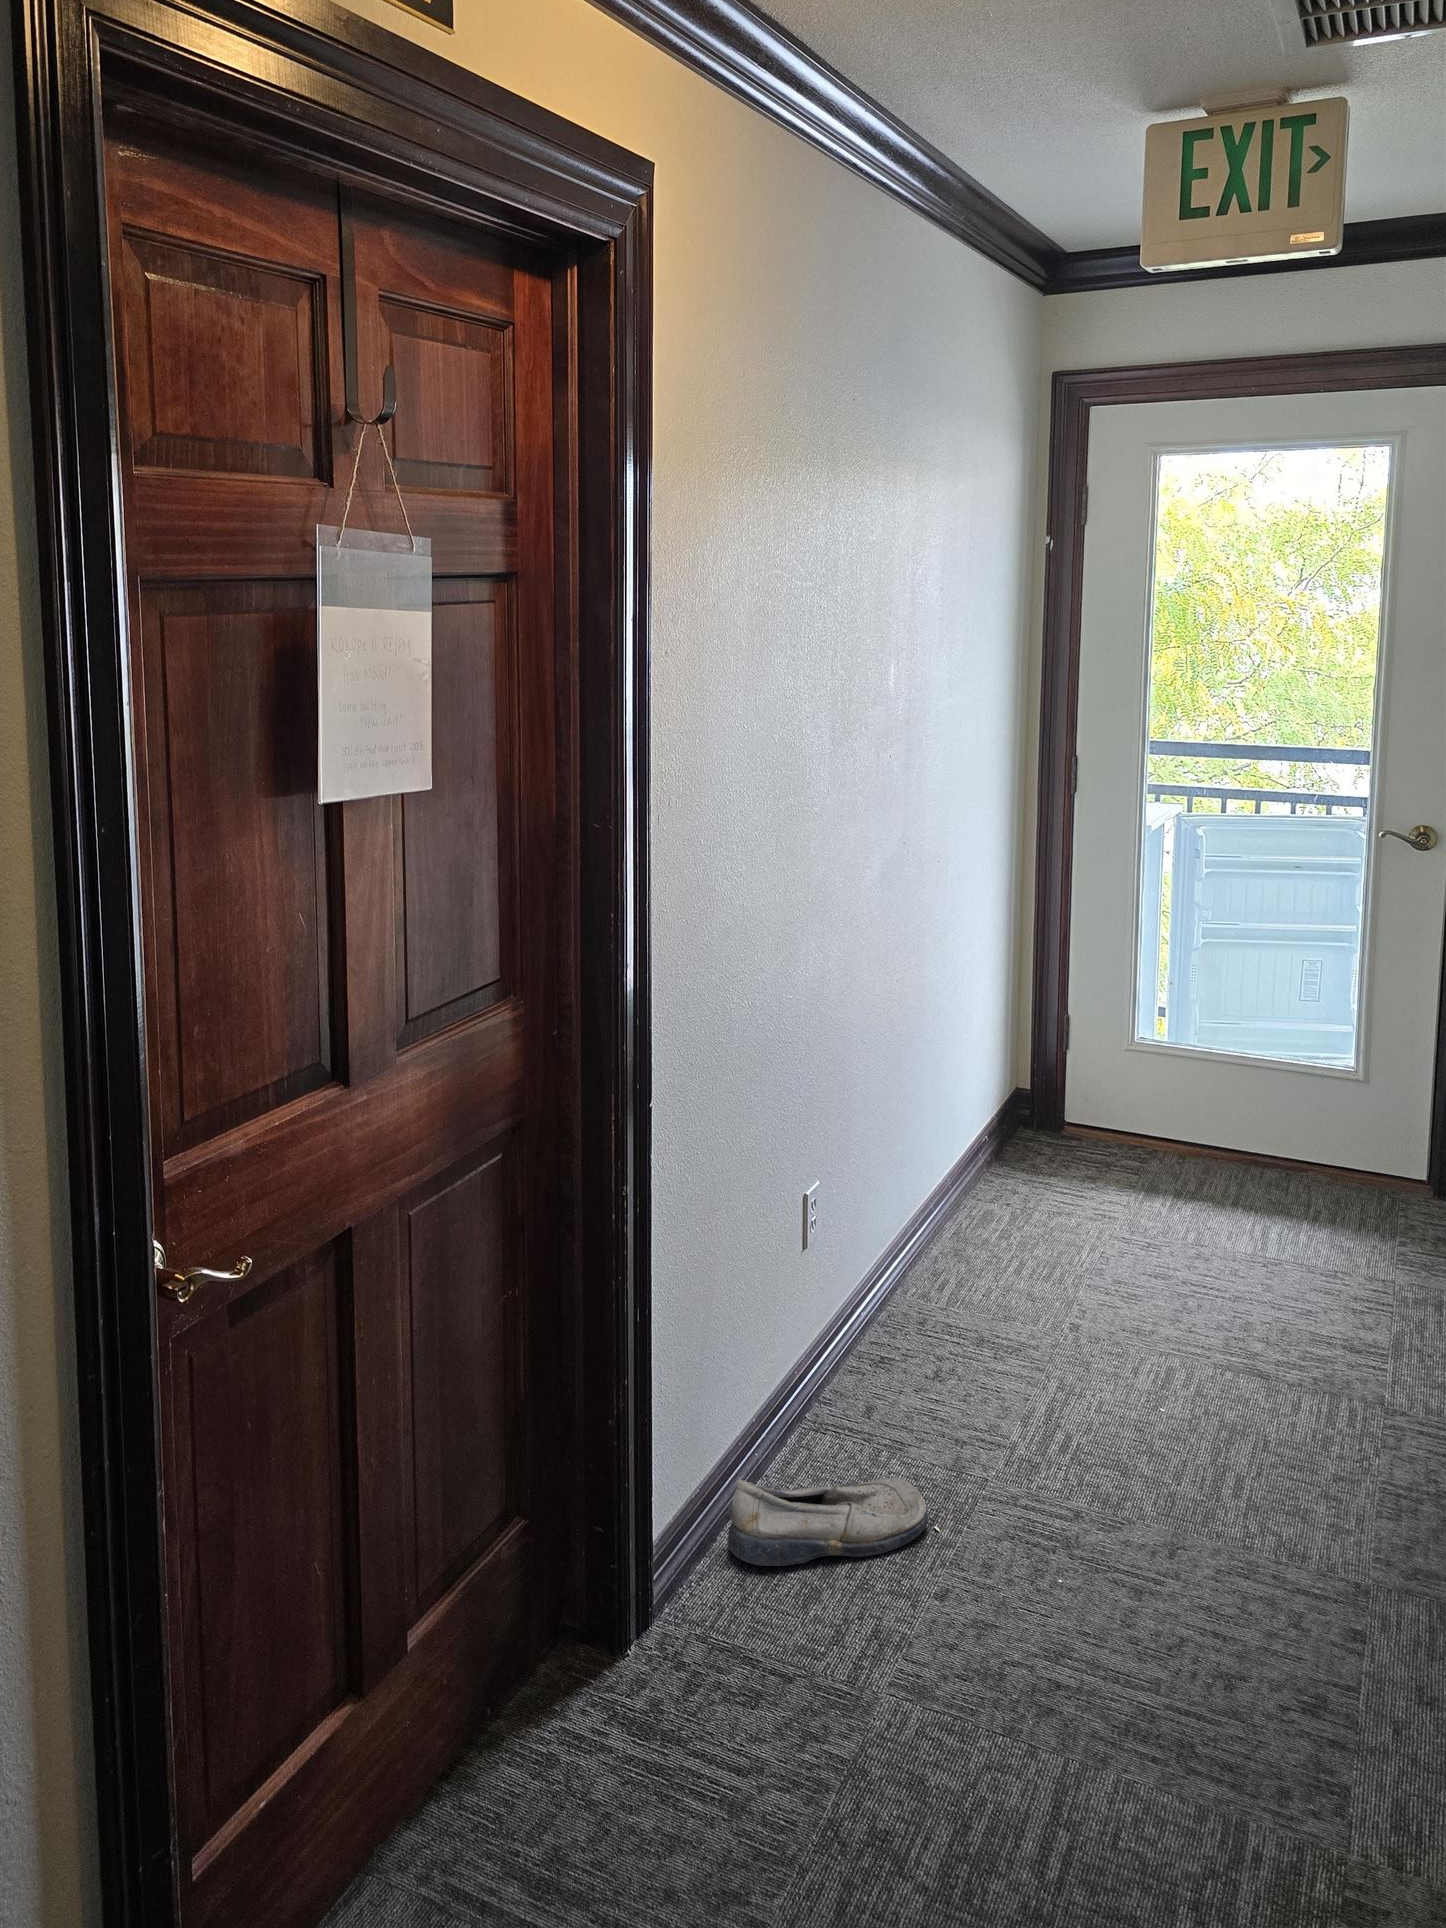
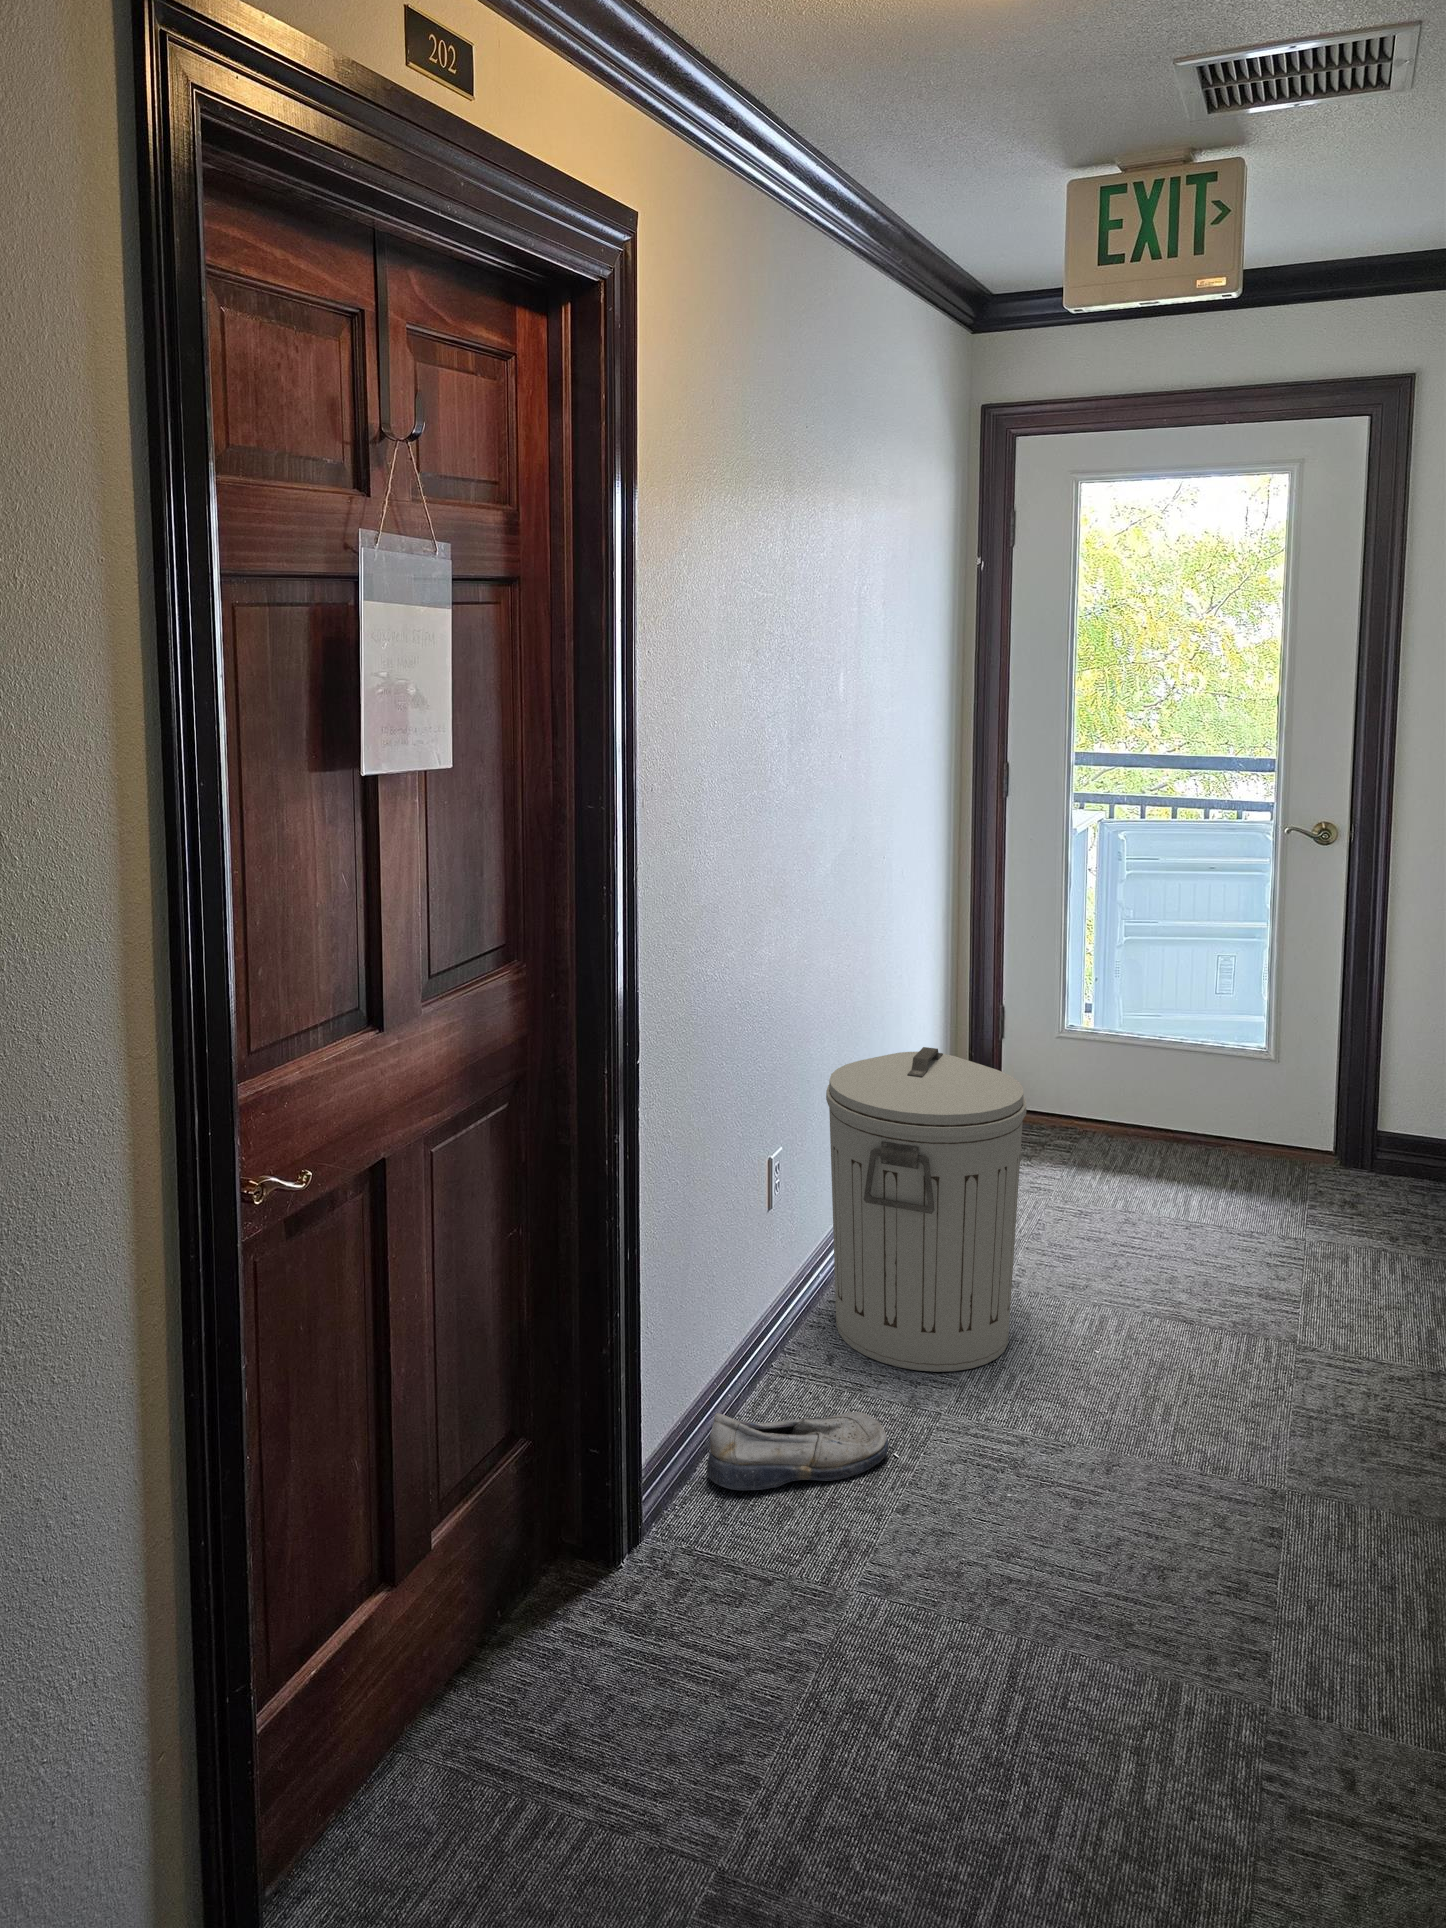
trash can: none [869,1075,1087,1429] -> present [826,1047,1026,1372]

